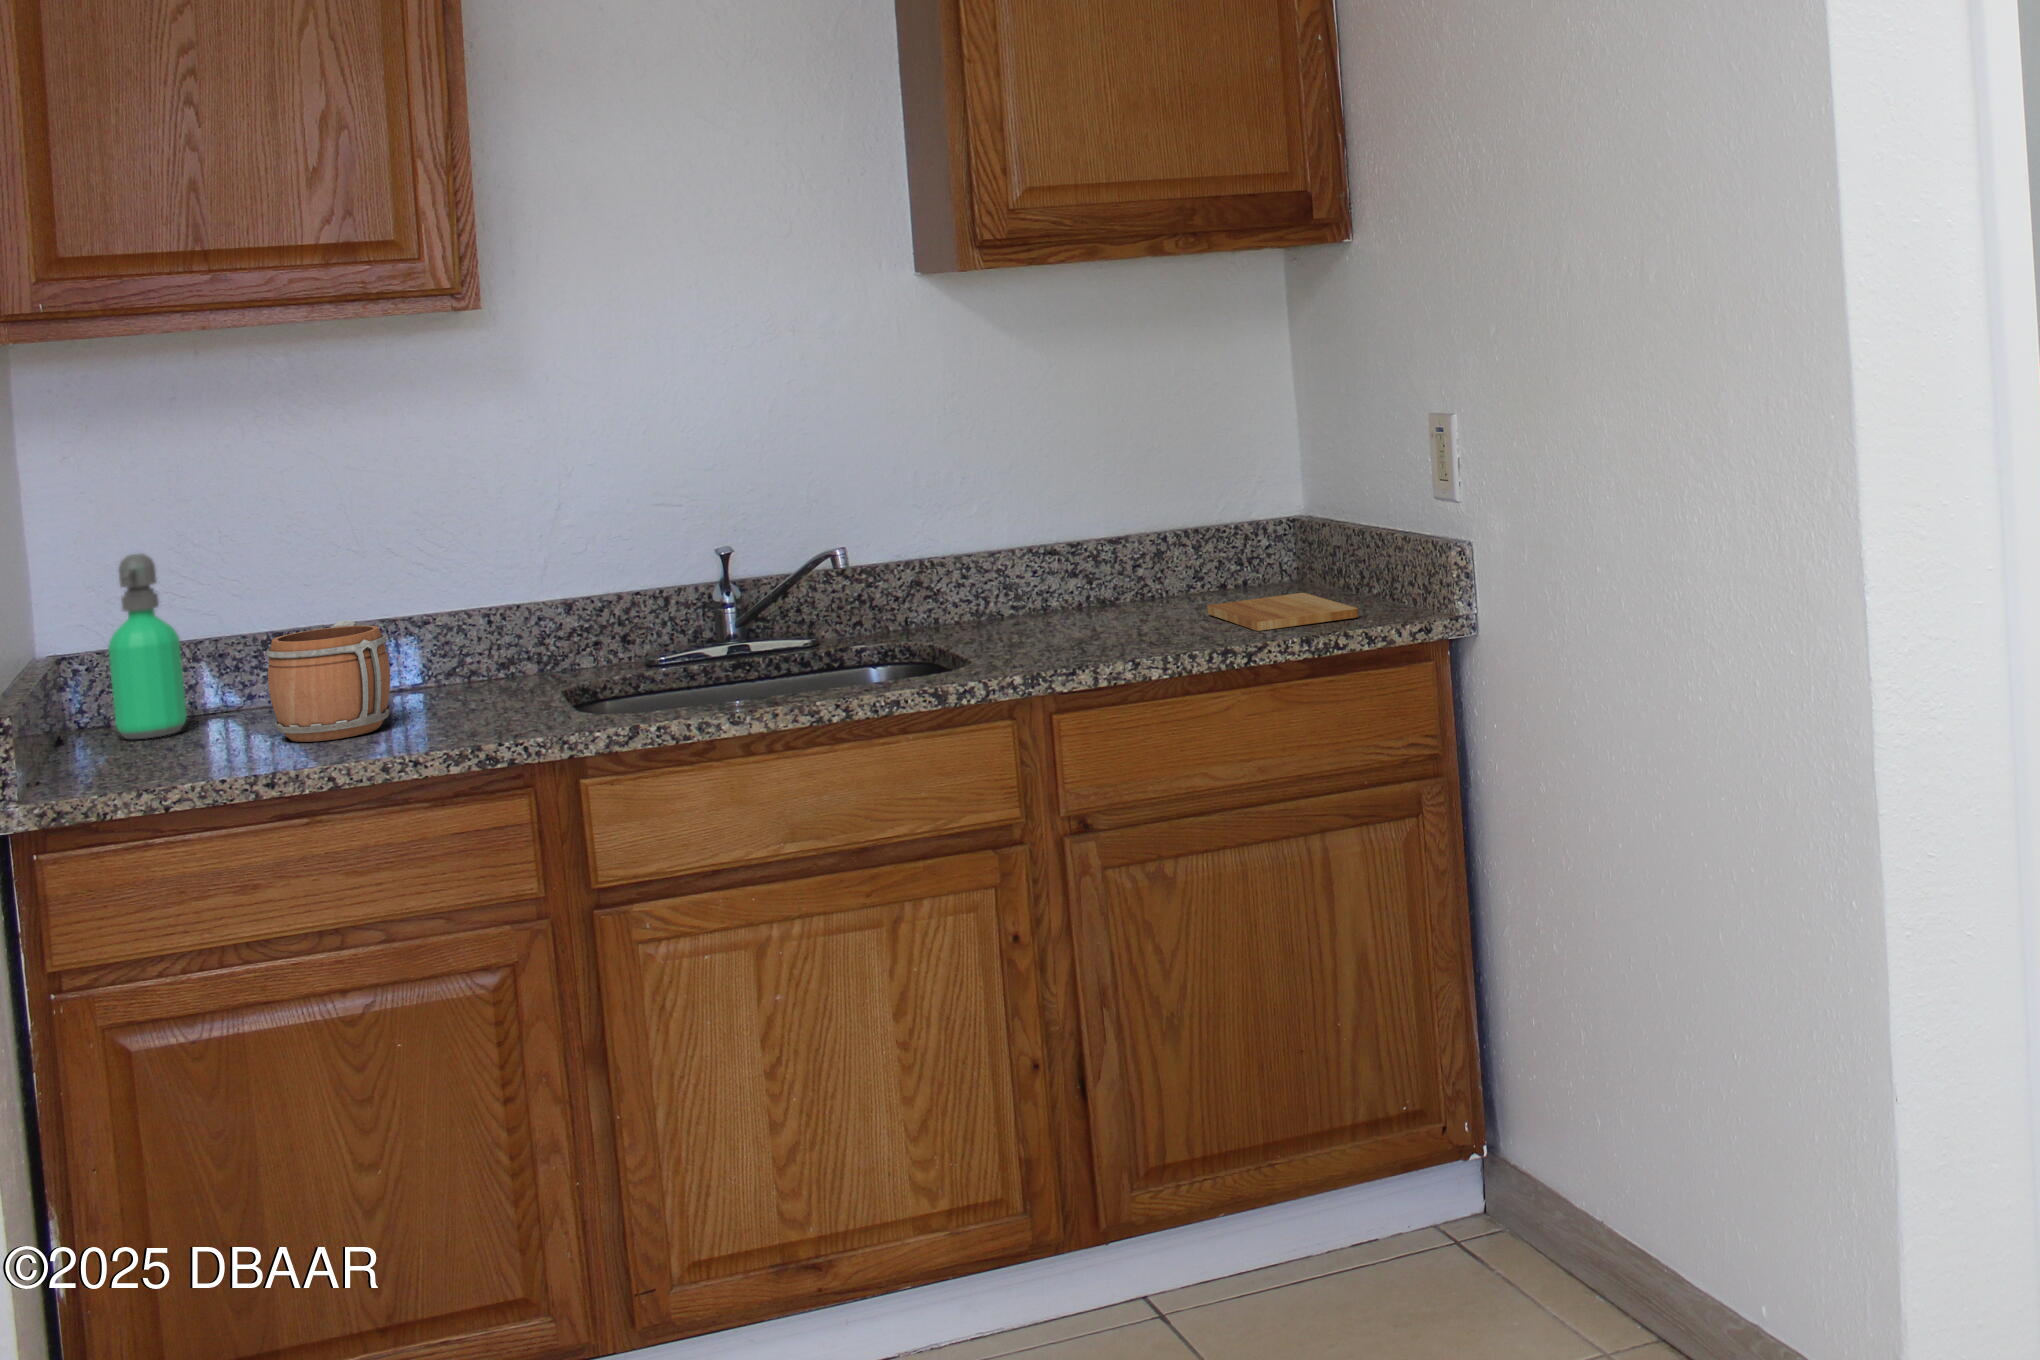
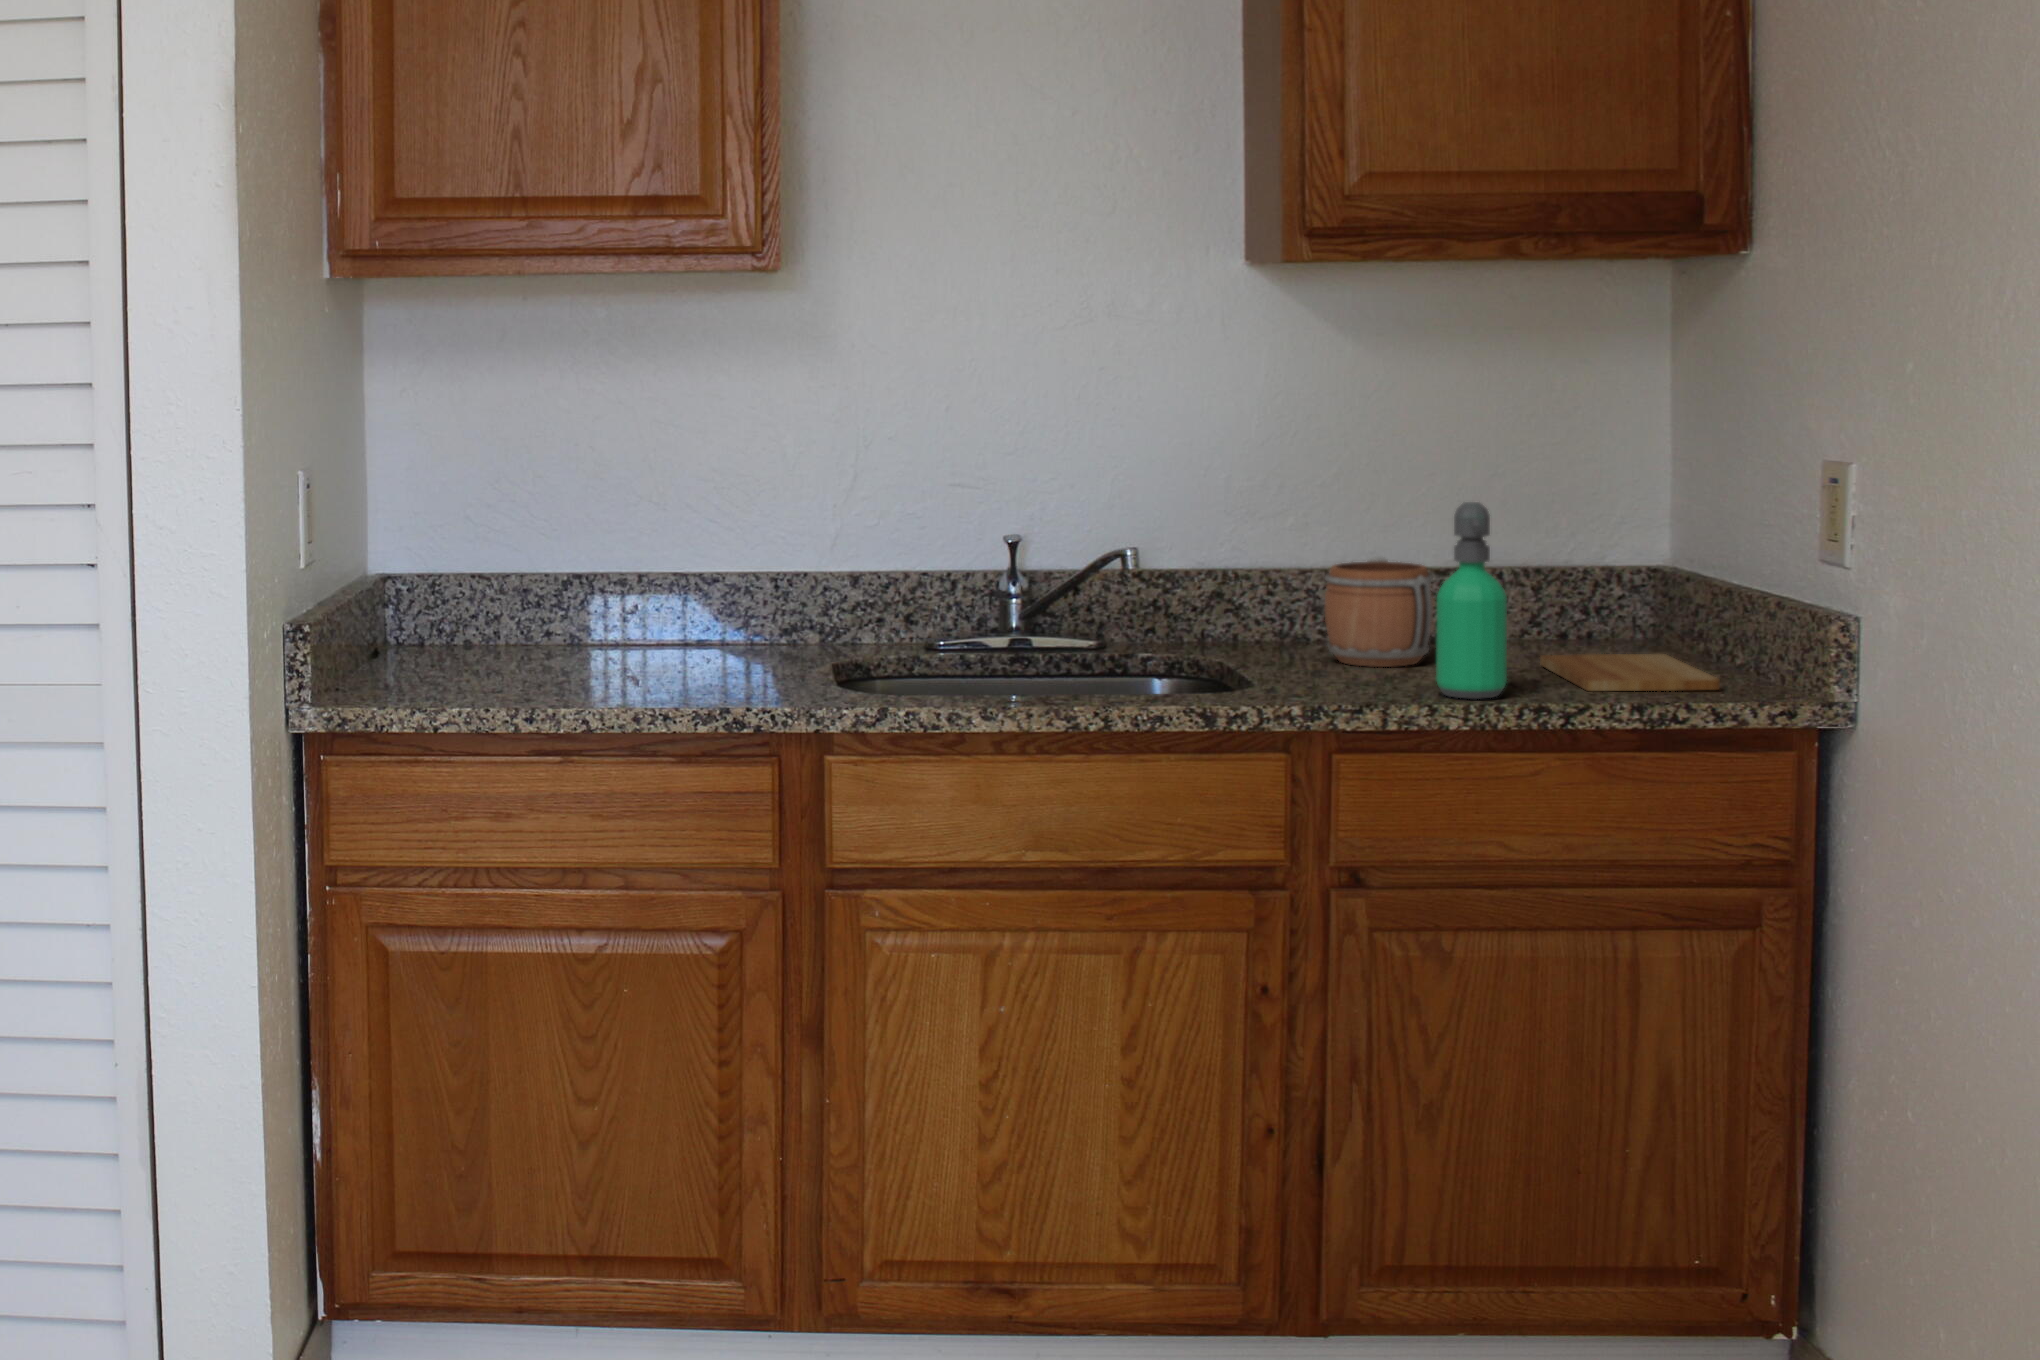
soap dispenser: present [108,554,187,739] -> present [1436,502,1507,699]
mug: present [266,620,390,742] -> present [1325,556,1433,667]

